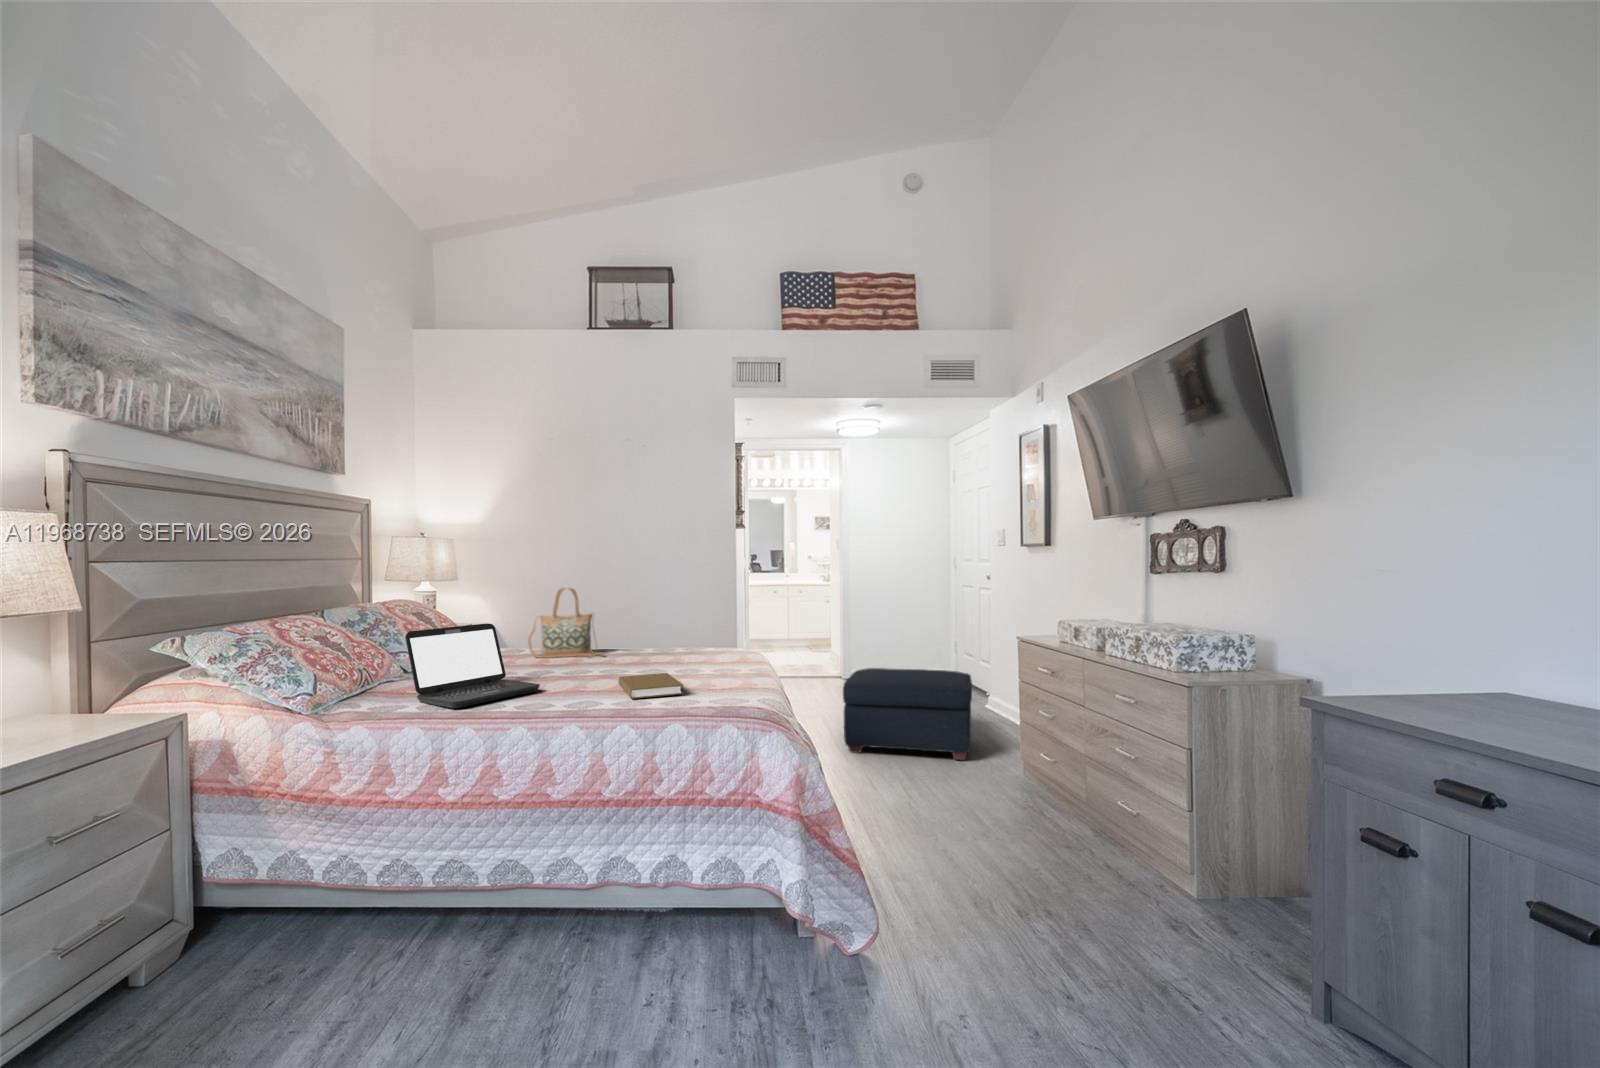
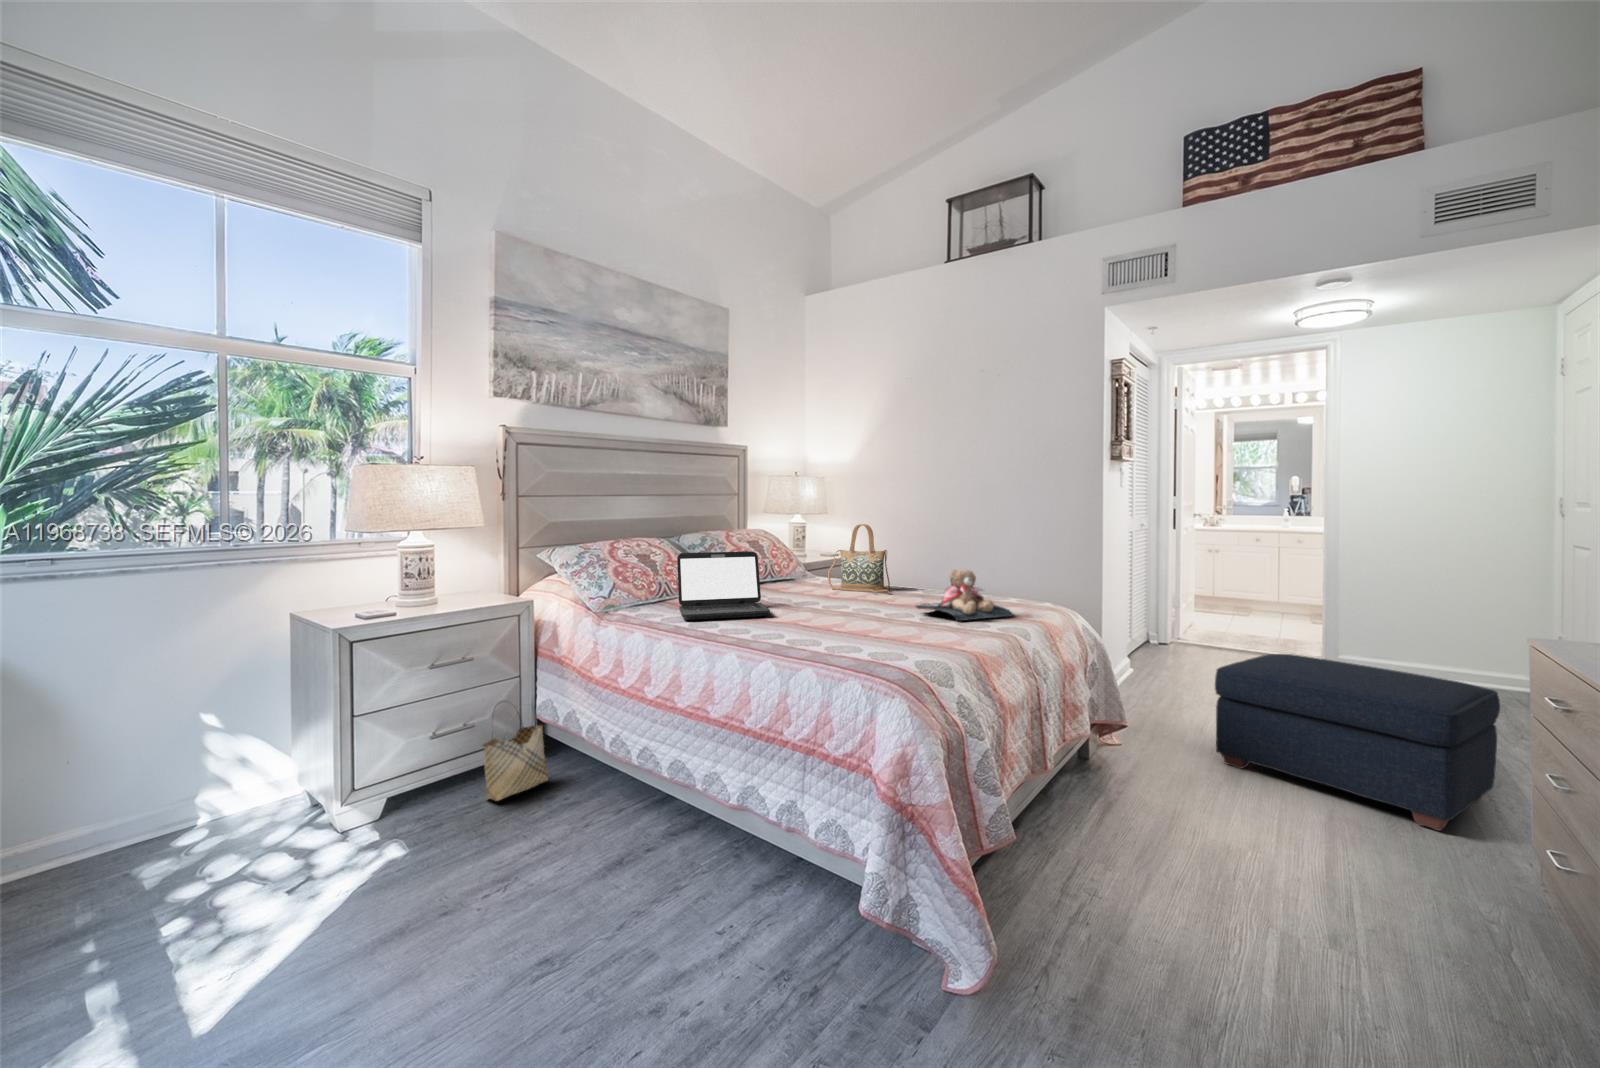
teddy bear: none [665,625,742,671] -> present [916,569,1013,621]
book: present [619,673,684,699] -> none [819,613,892,639]
woven basket: none [135,867,230,1036] -> present [483,701,548,801]

